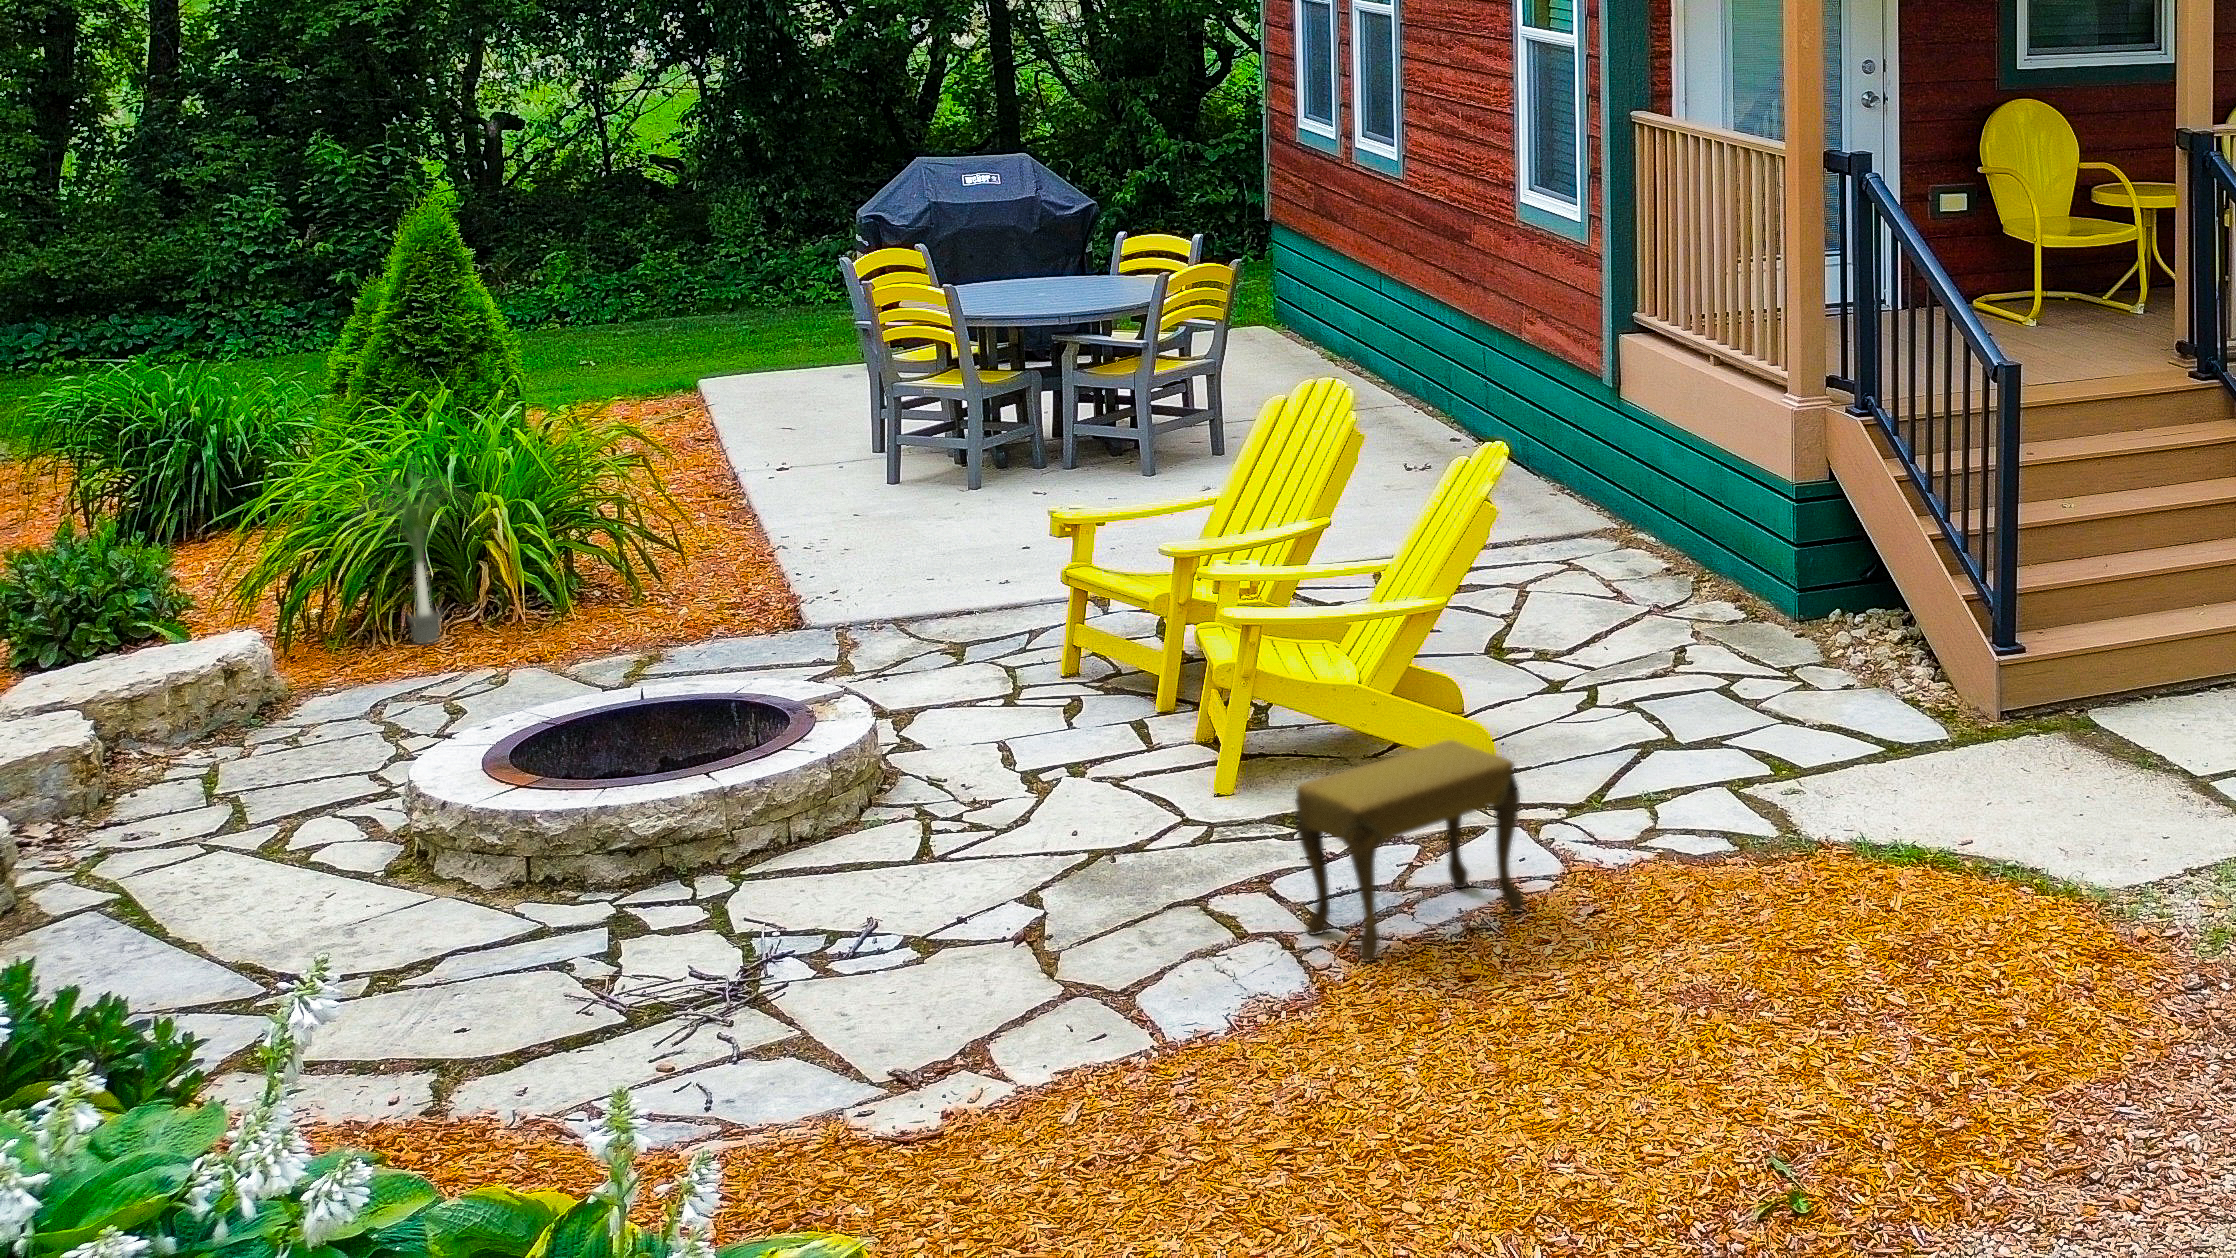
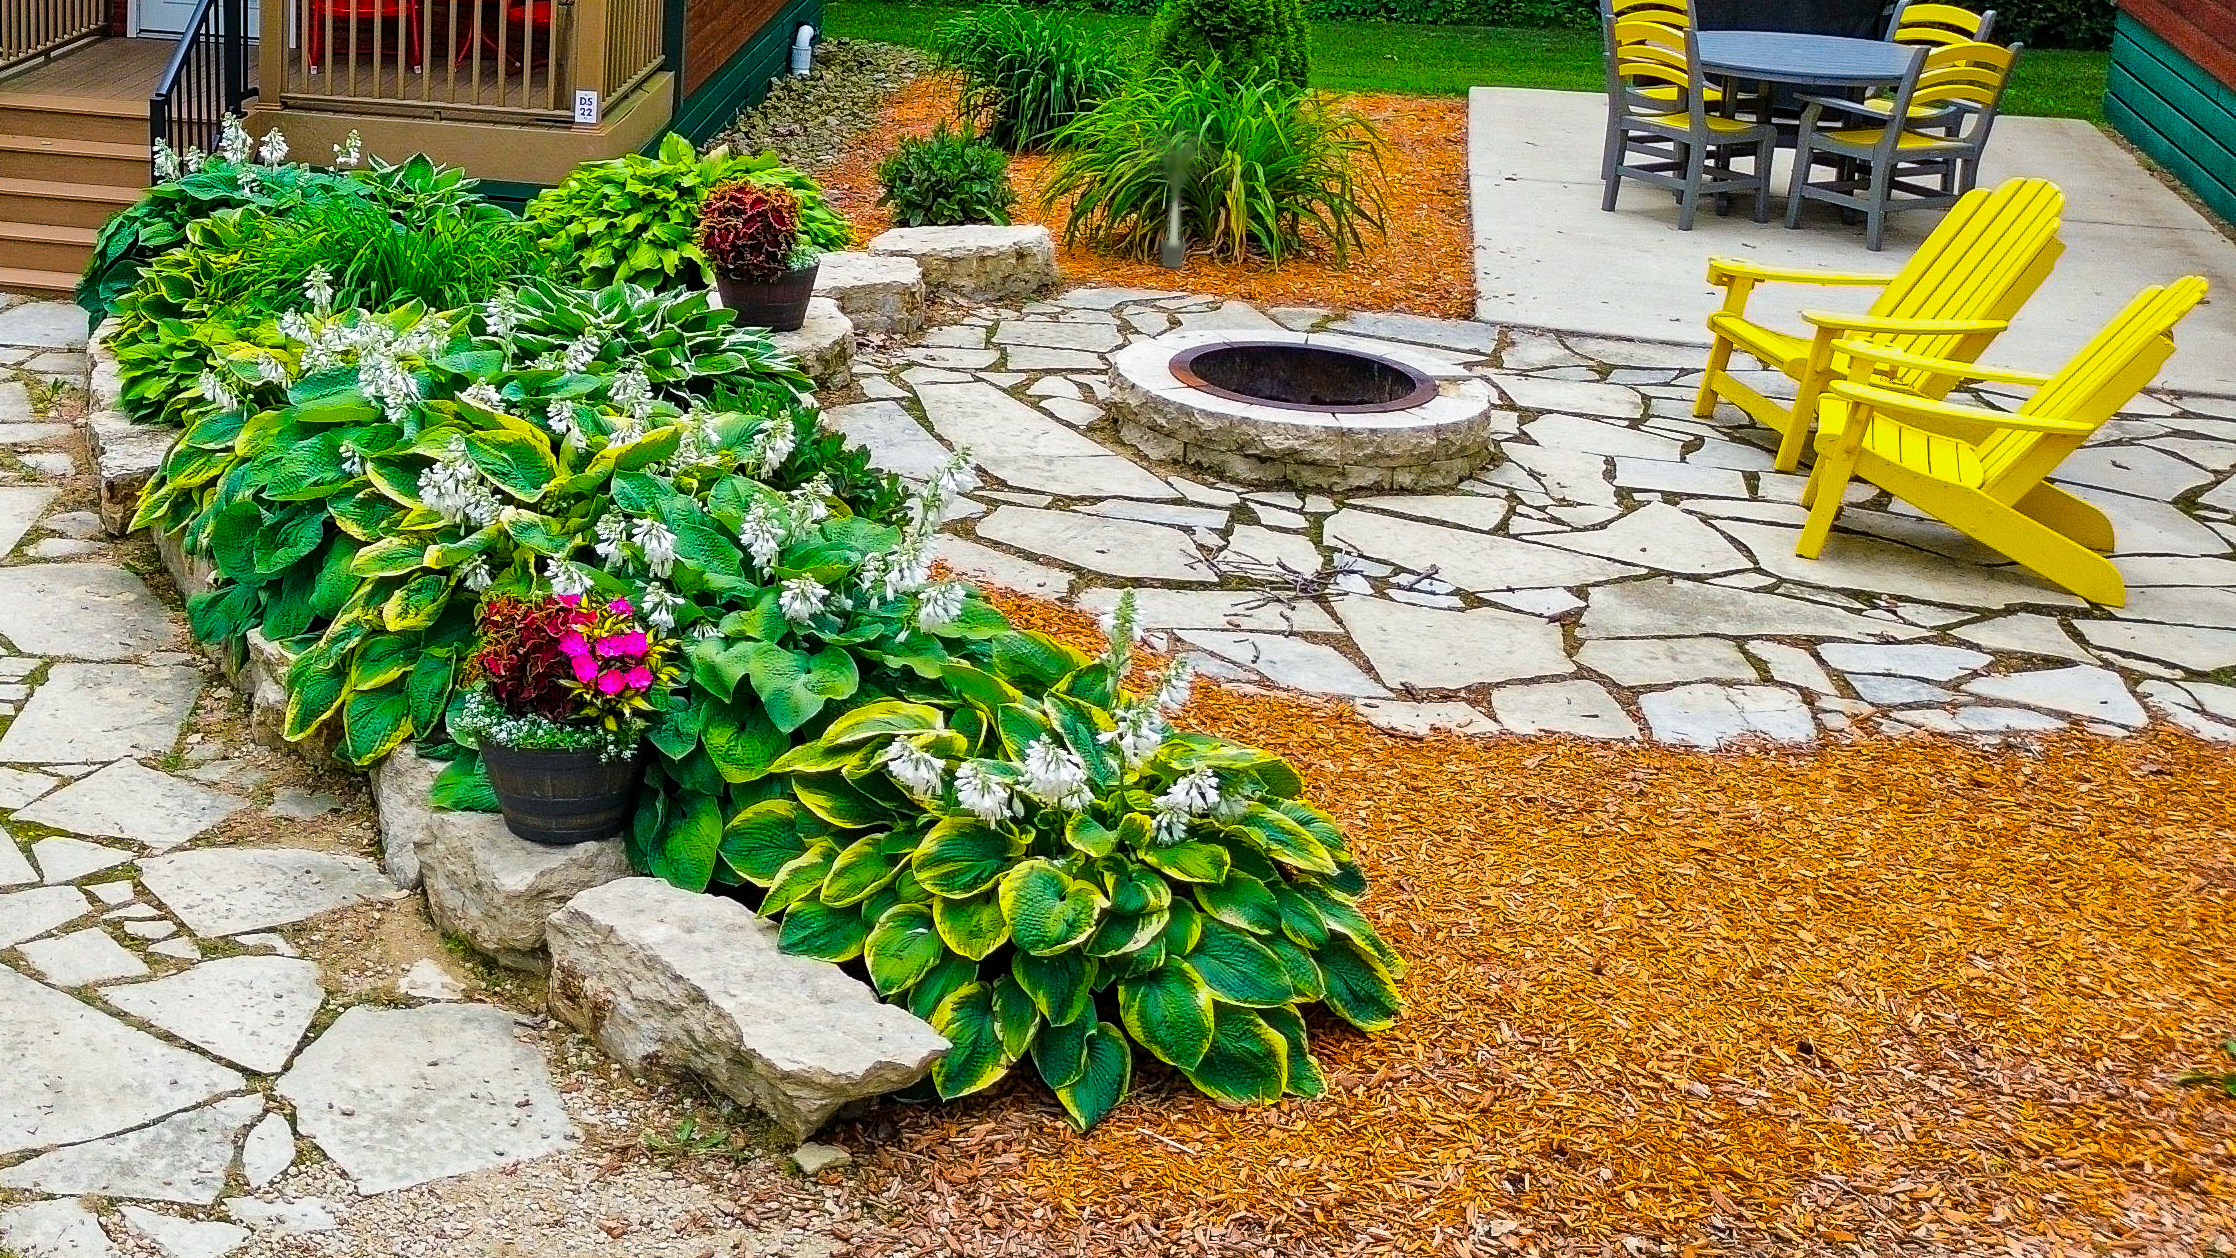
footstool: present [1295,741,1525,962] -> none [1830,553,2099,748]

